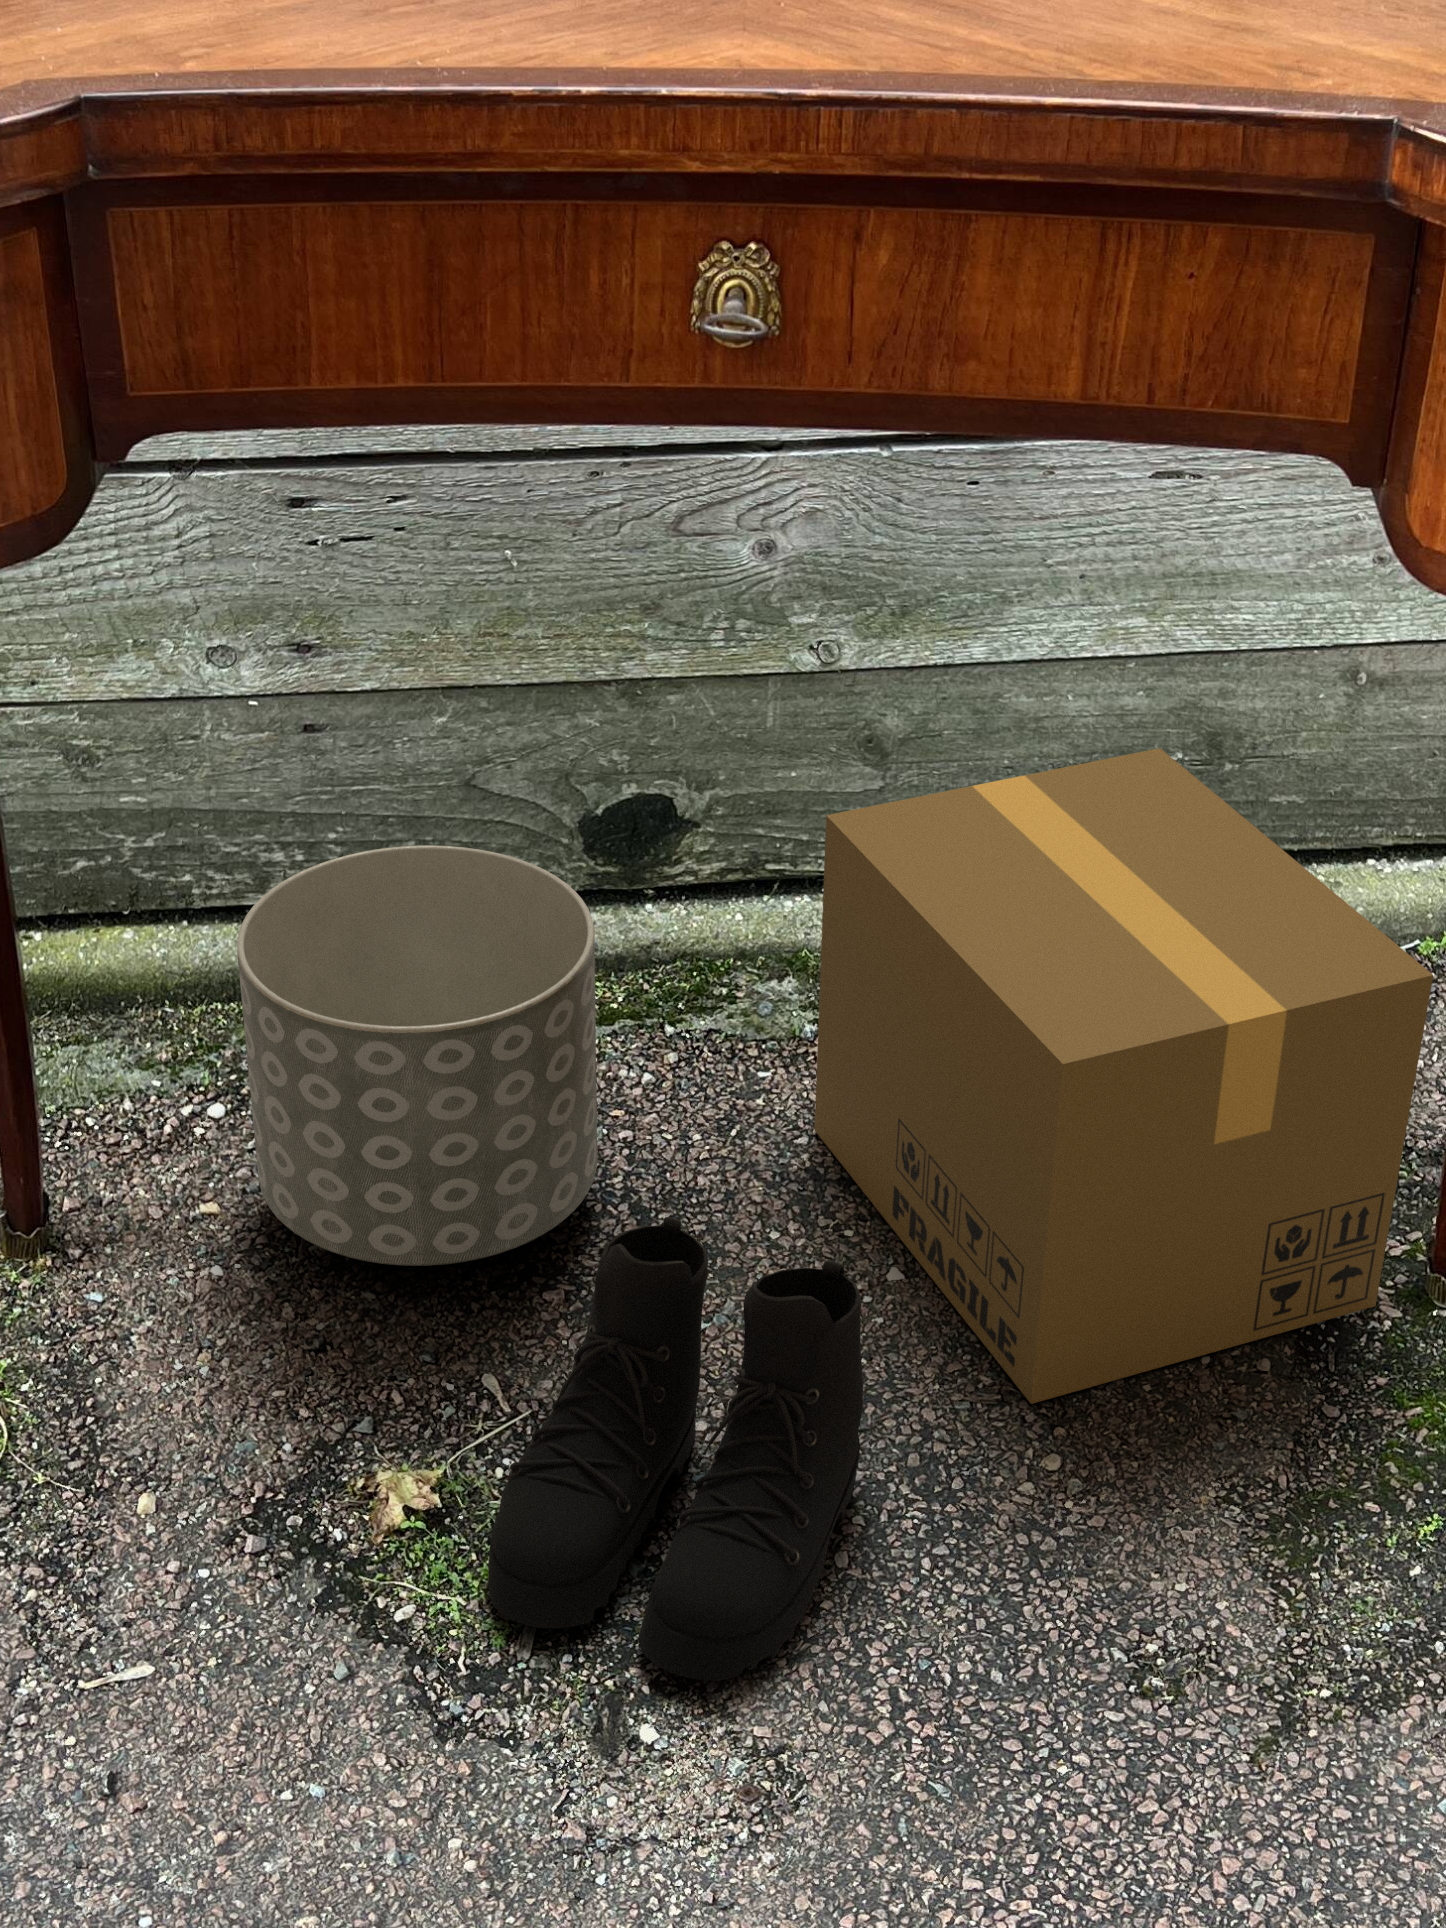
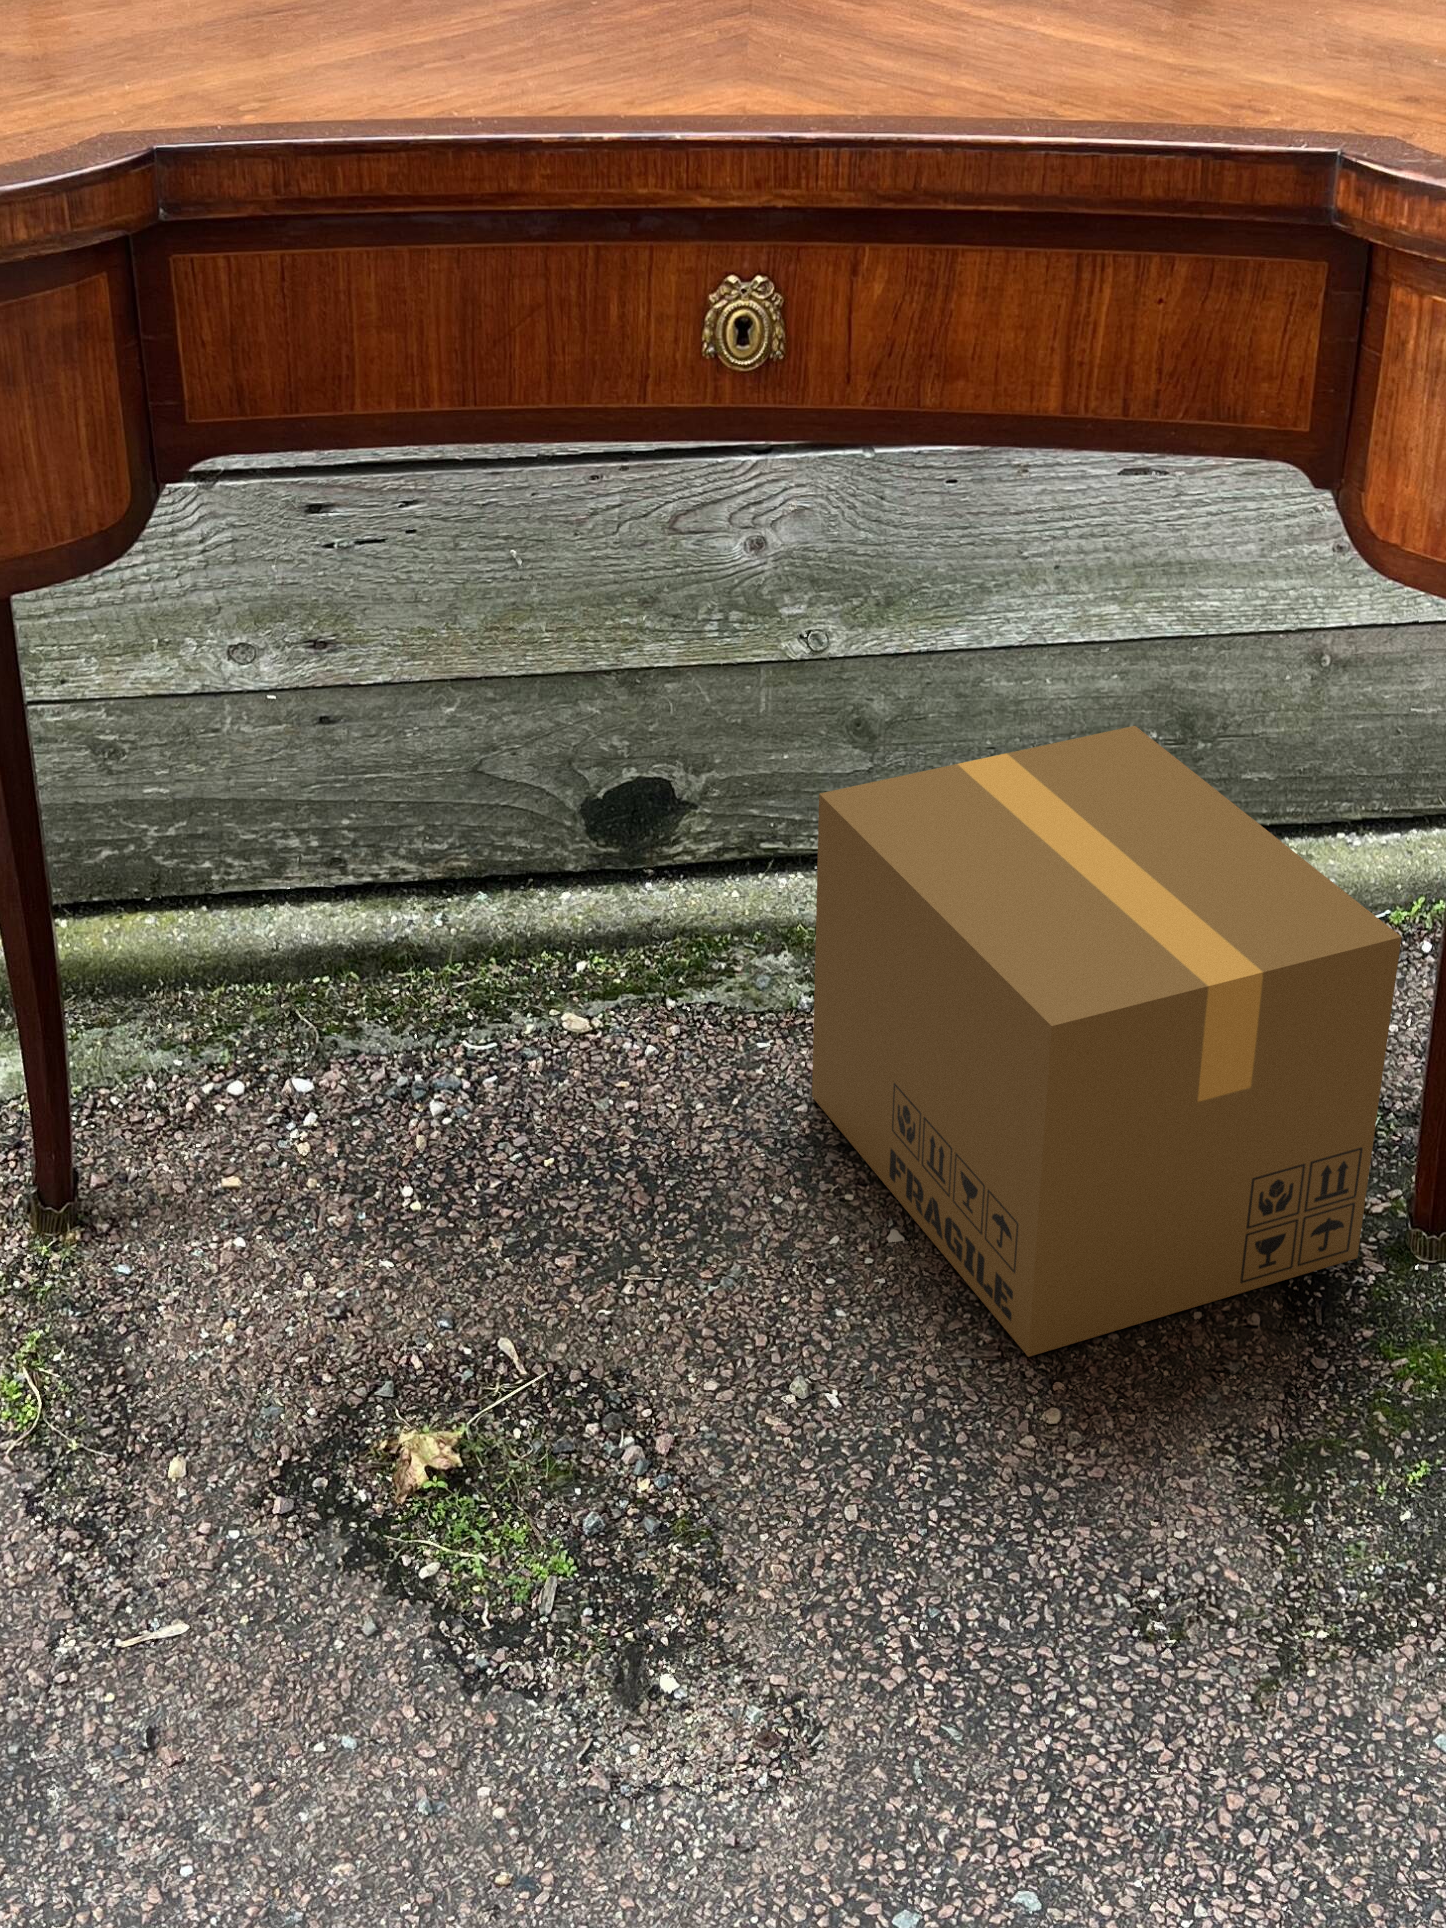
planter: present [237,845,597,1266] -> none [260,828,604,1232]
boots: present [488,1217,863,1681] -> none [510,1179,867,1628]

